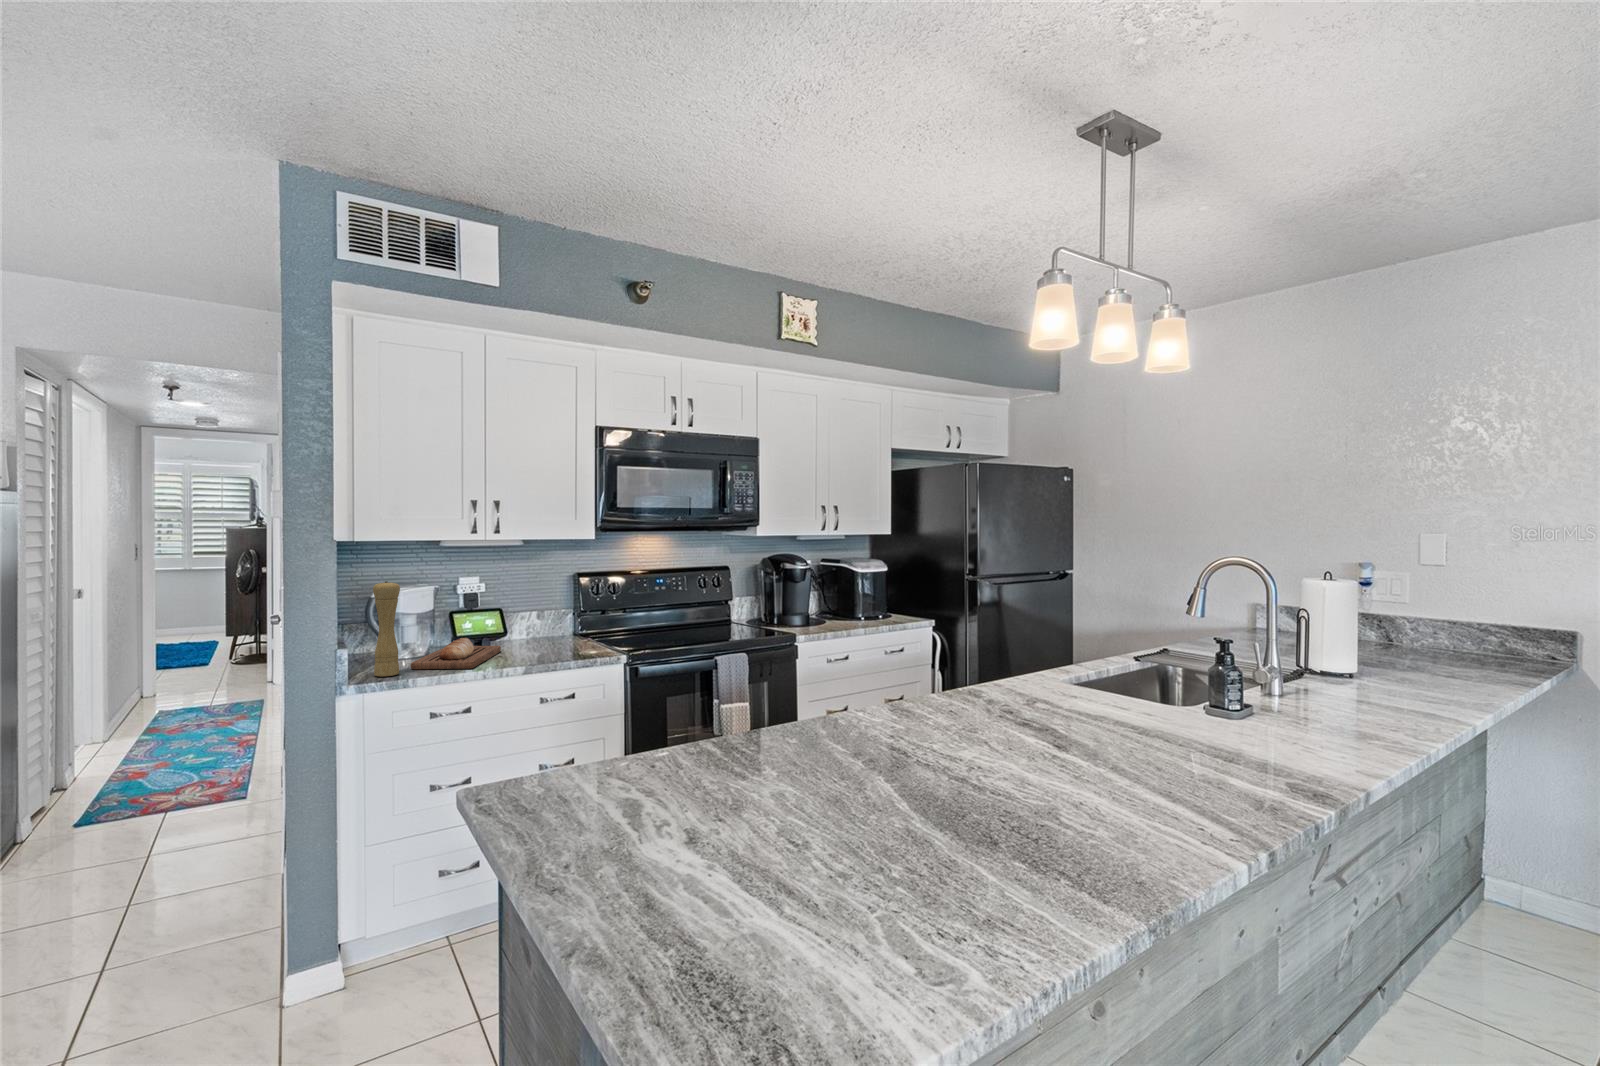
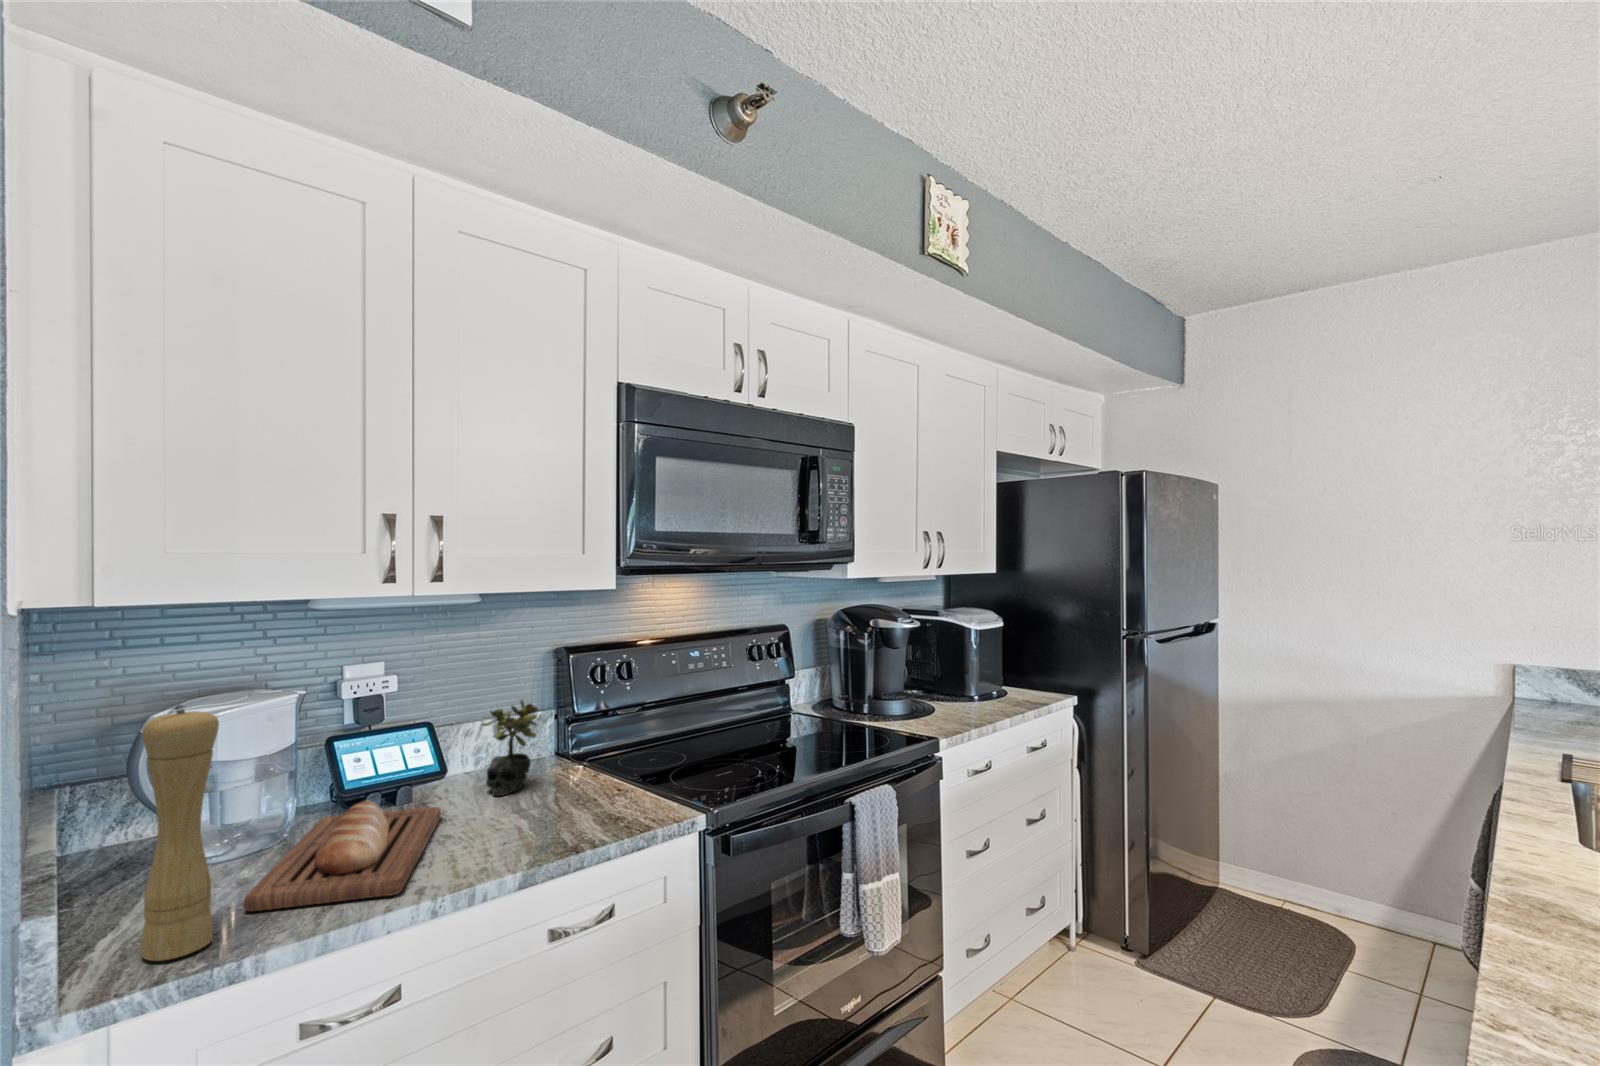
succulent plant: none [526,598,557,646] -> present [482,700,538,796]

